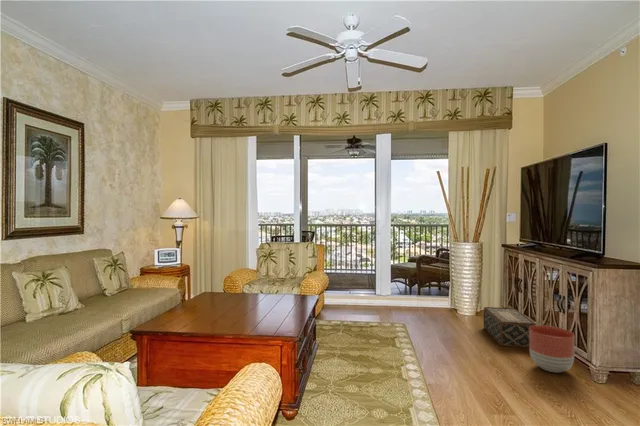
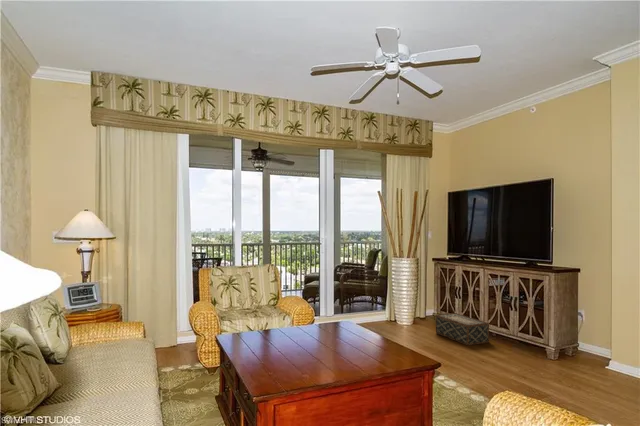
planter: present [529,325,575,372] -> none [504,323,536,358]

